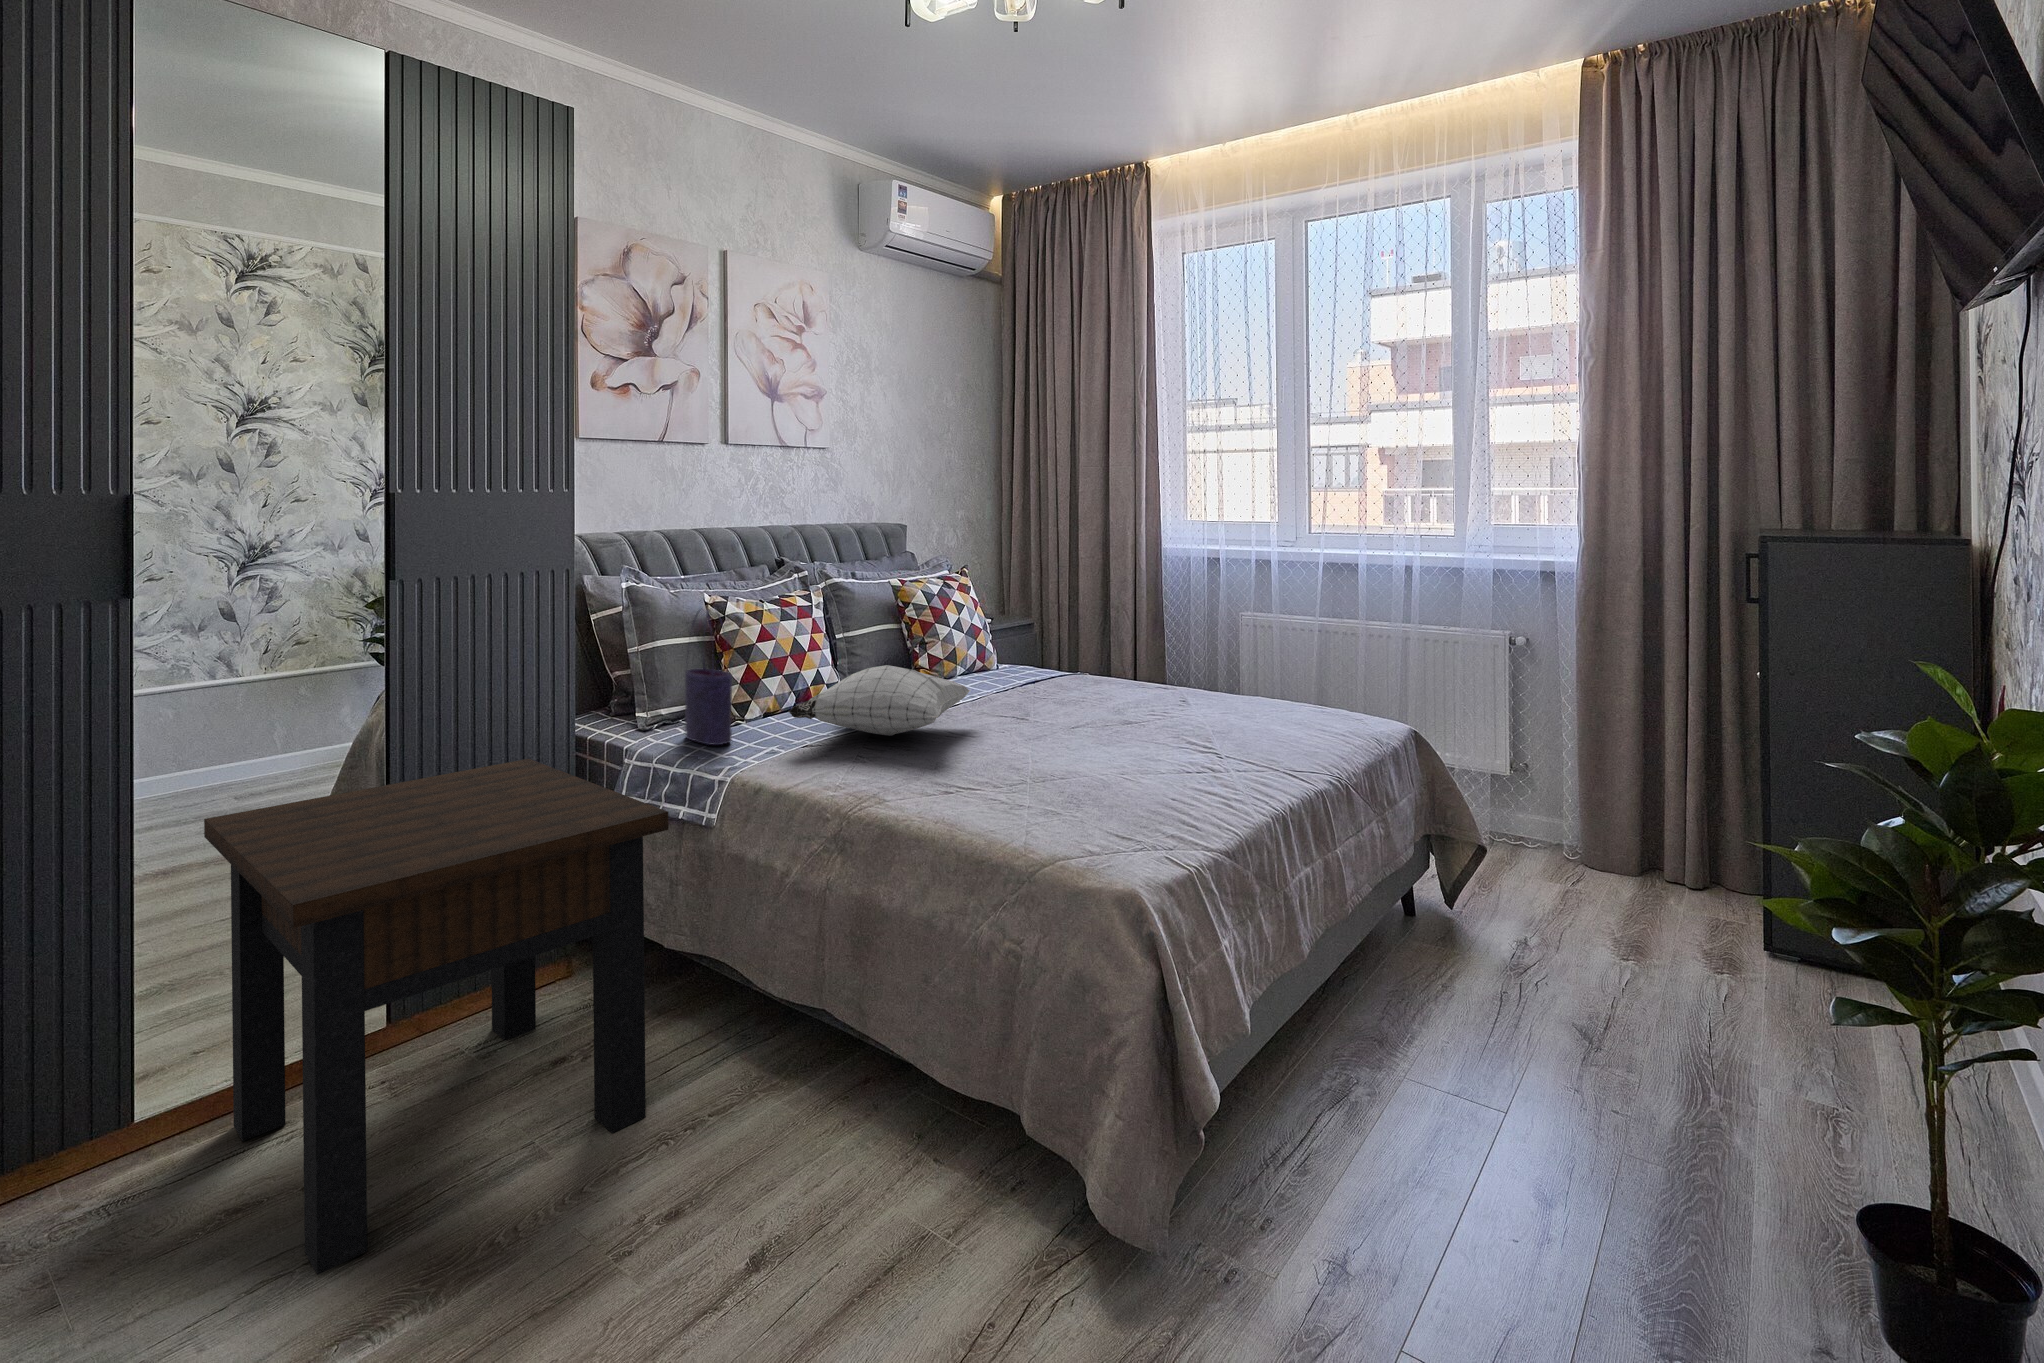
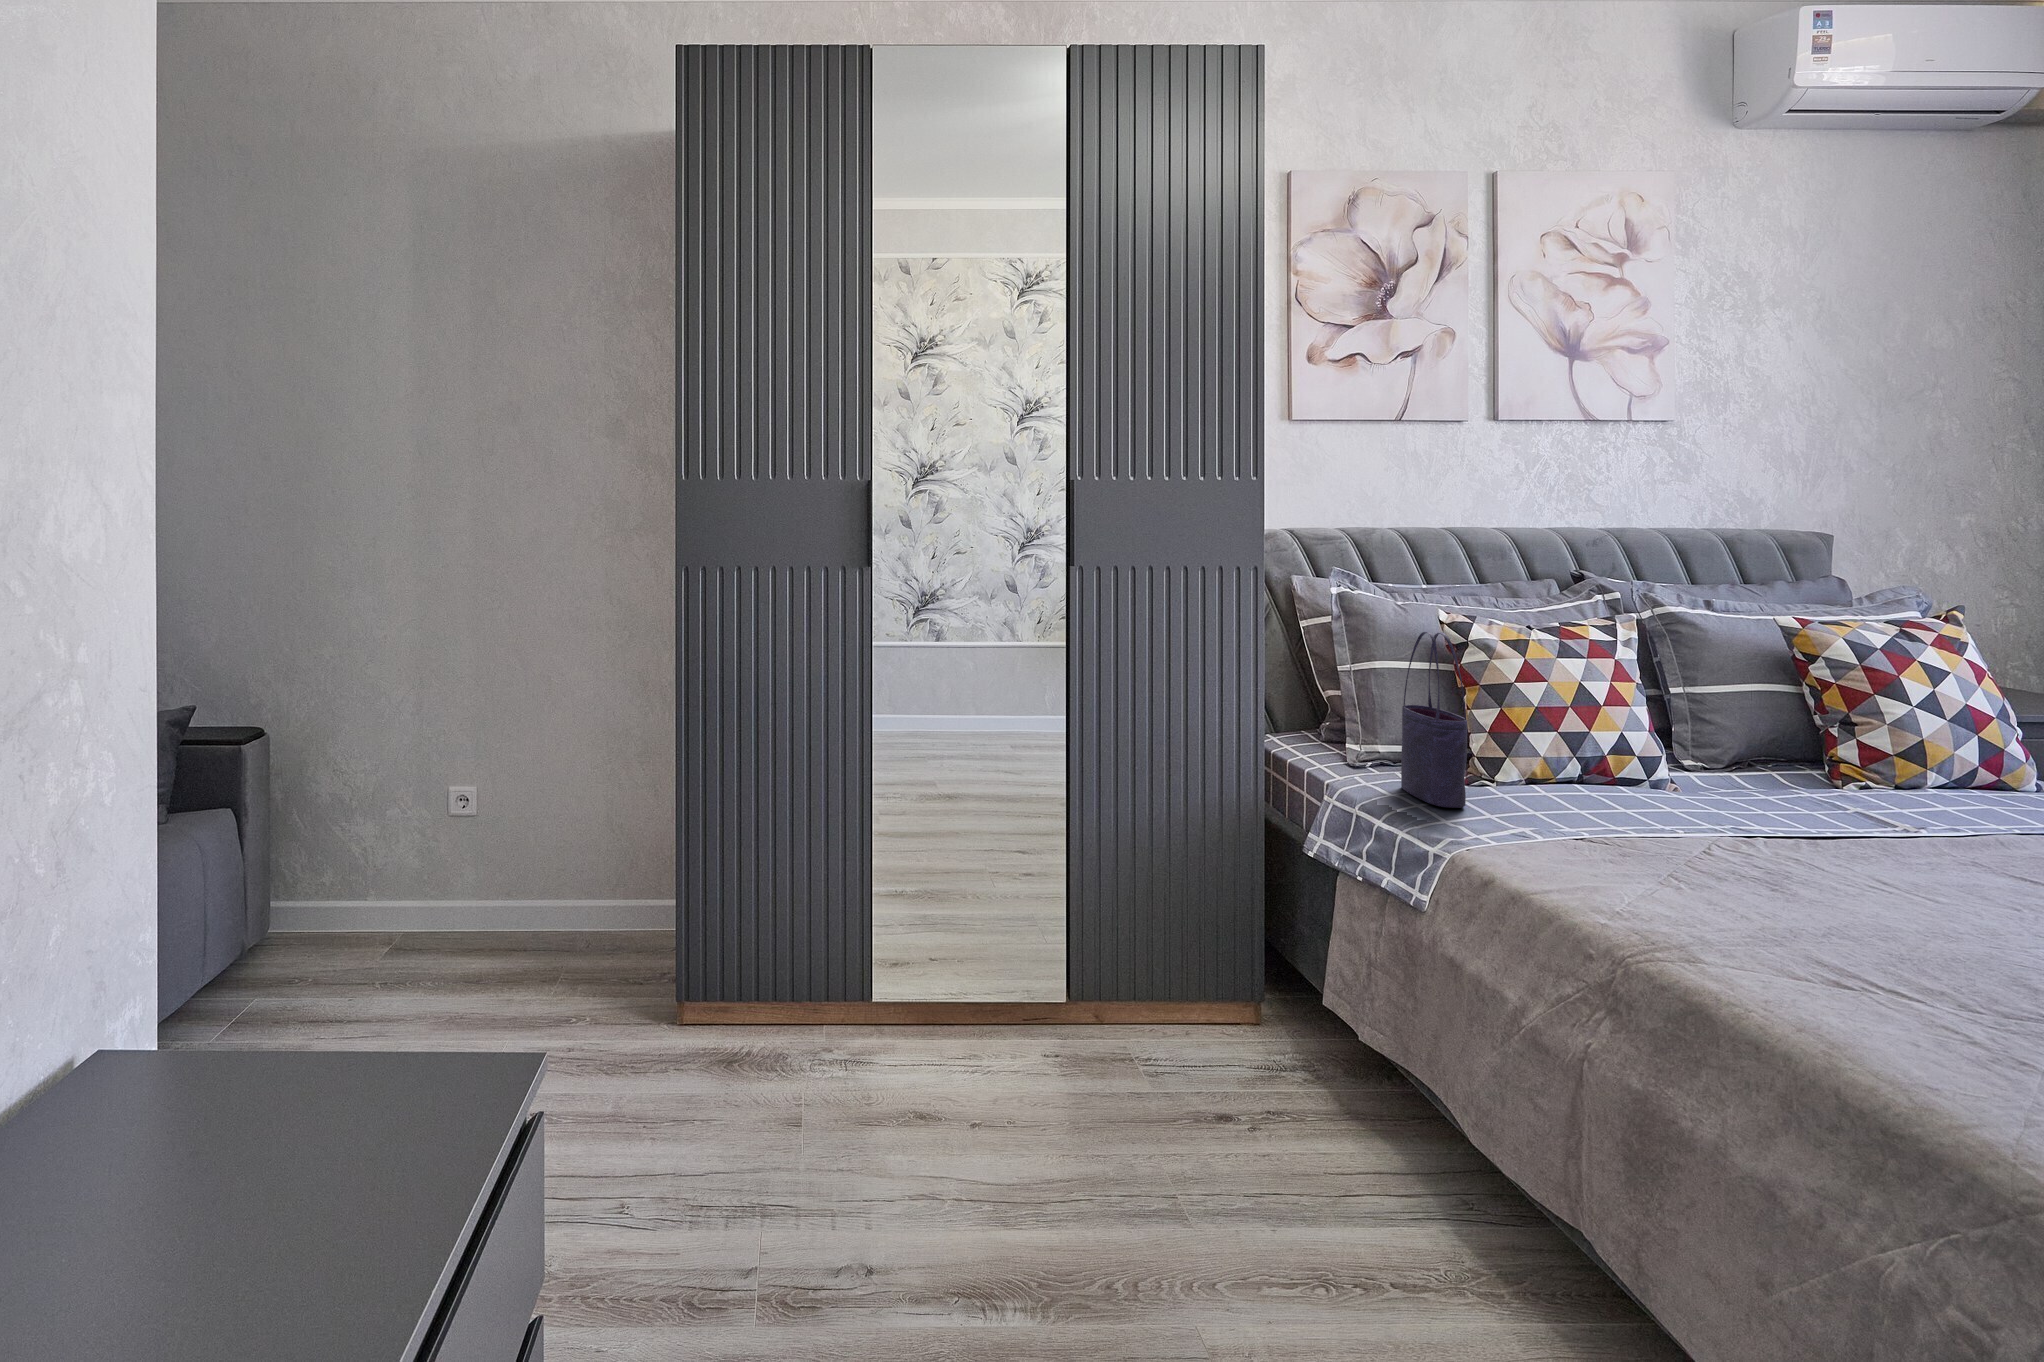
pillow: present [788,665,970,736] -> none [1553,747,1945,858]
side table: present [204,759,668,1275] -> none [918,767,1344,1233]

